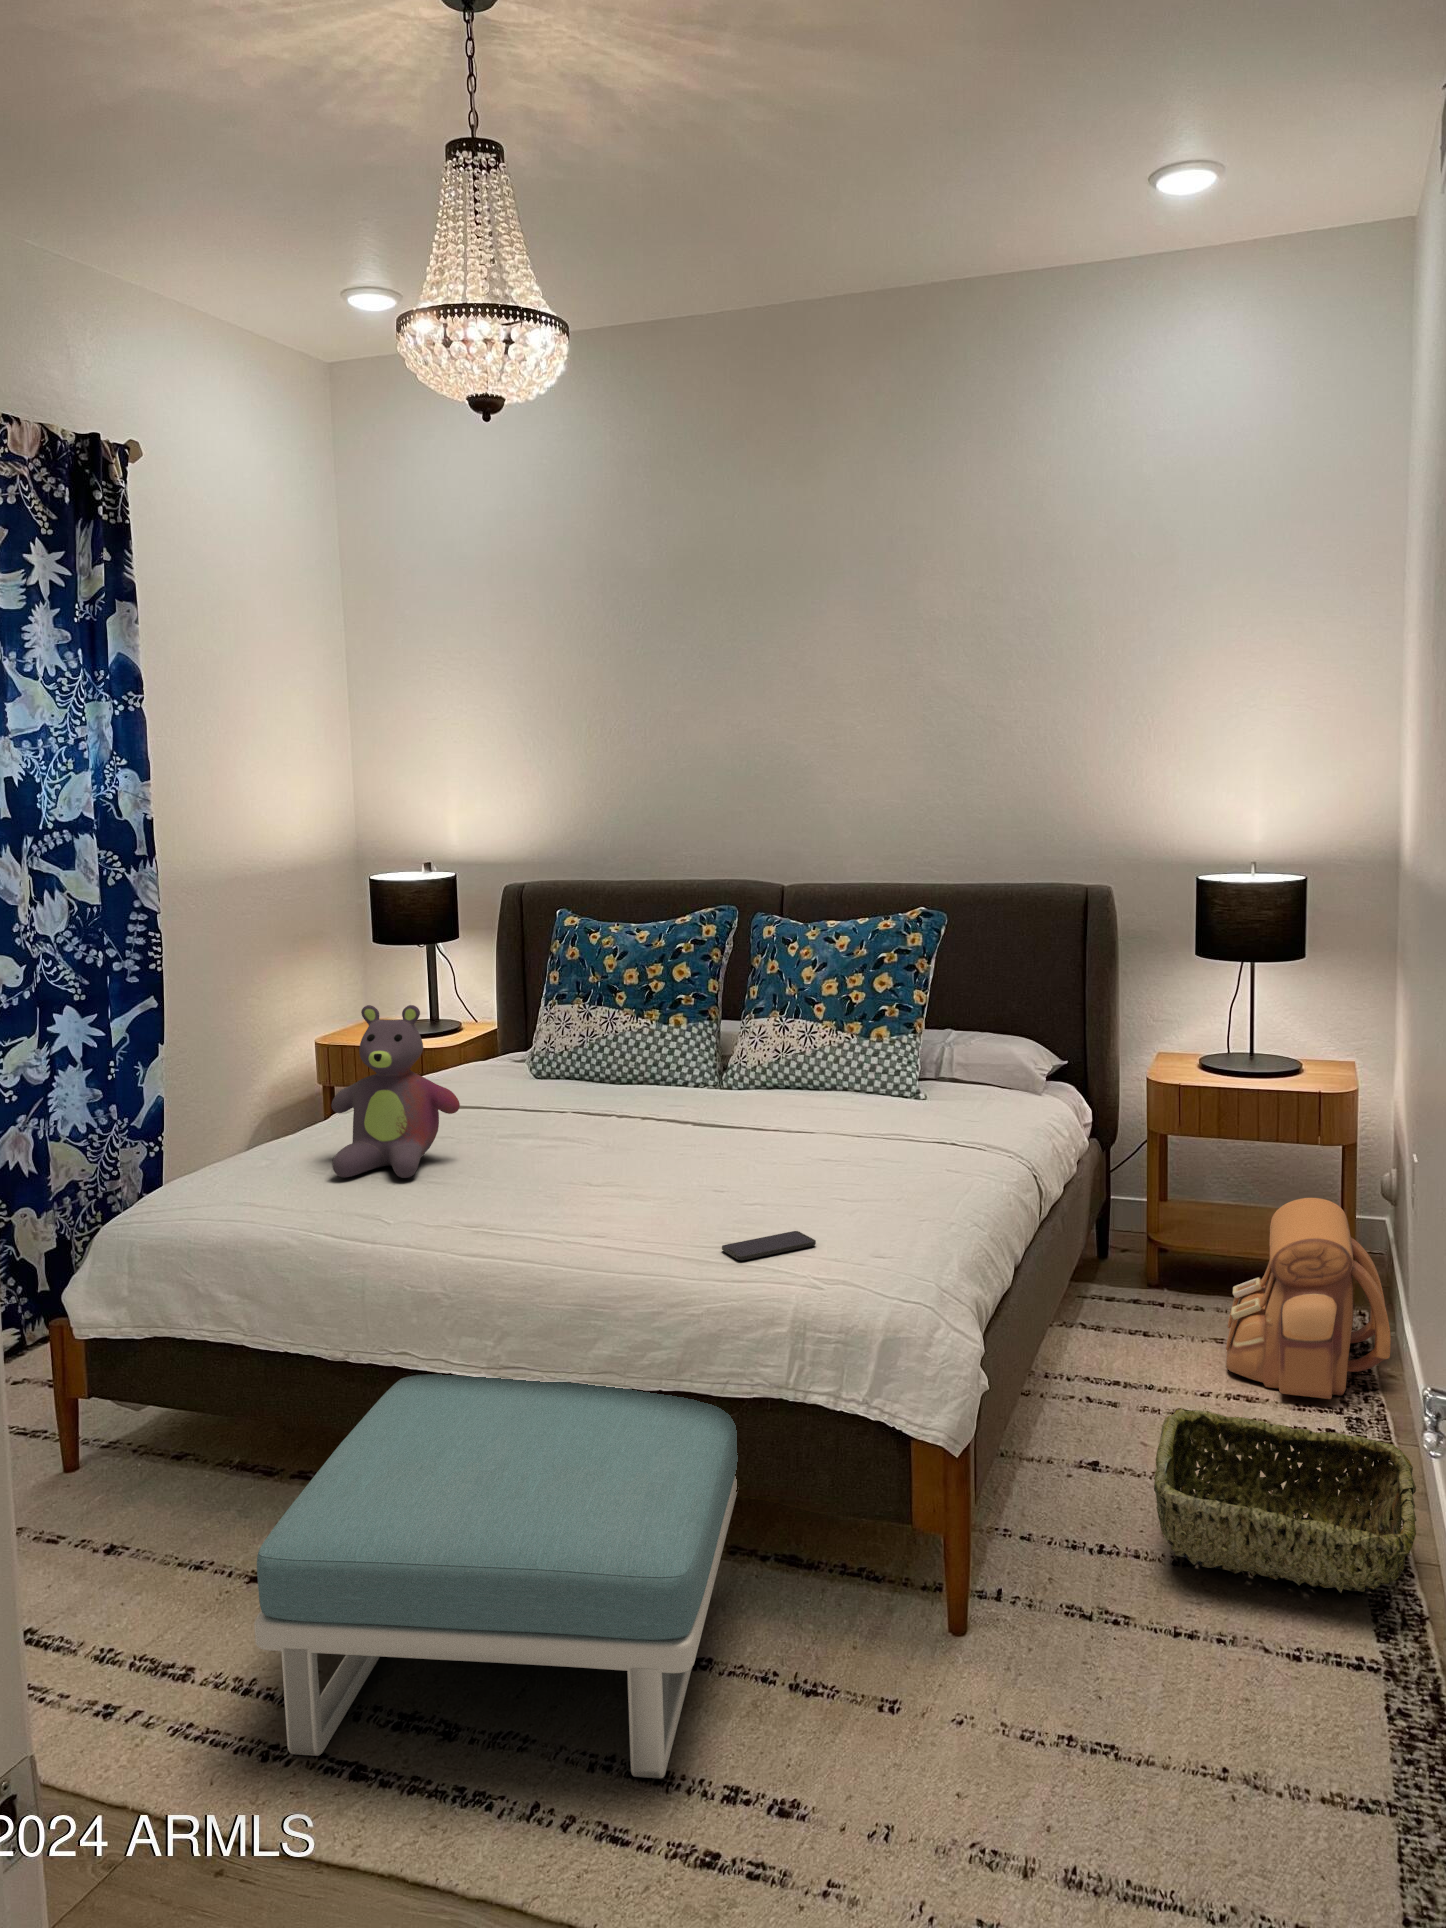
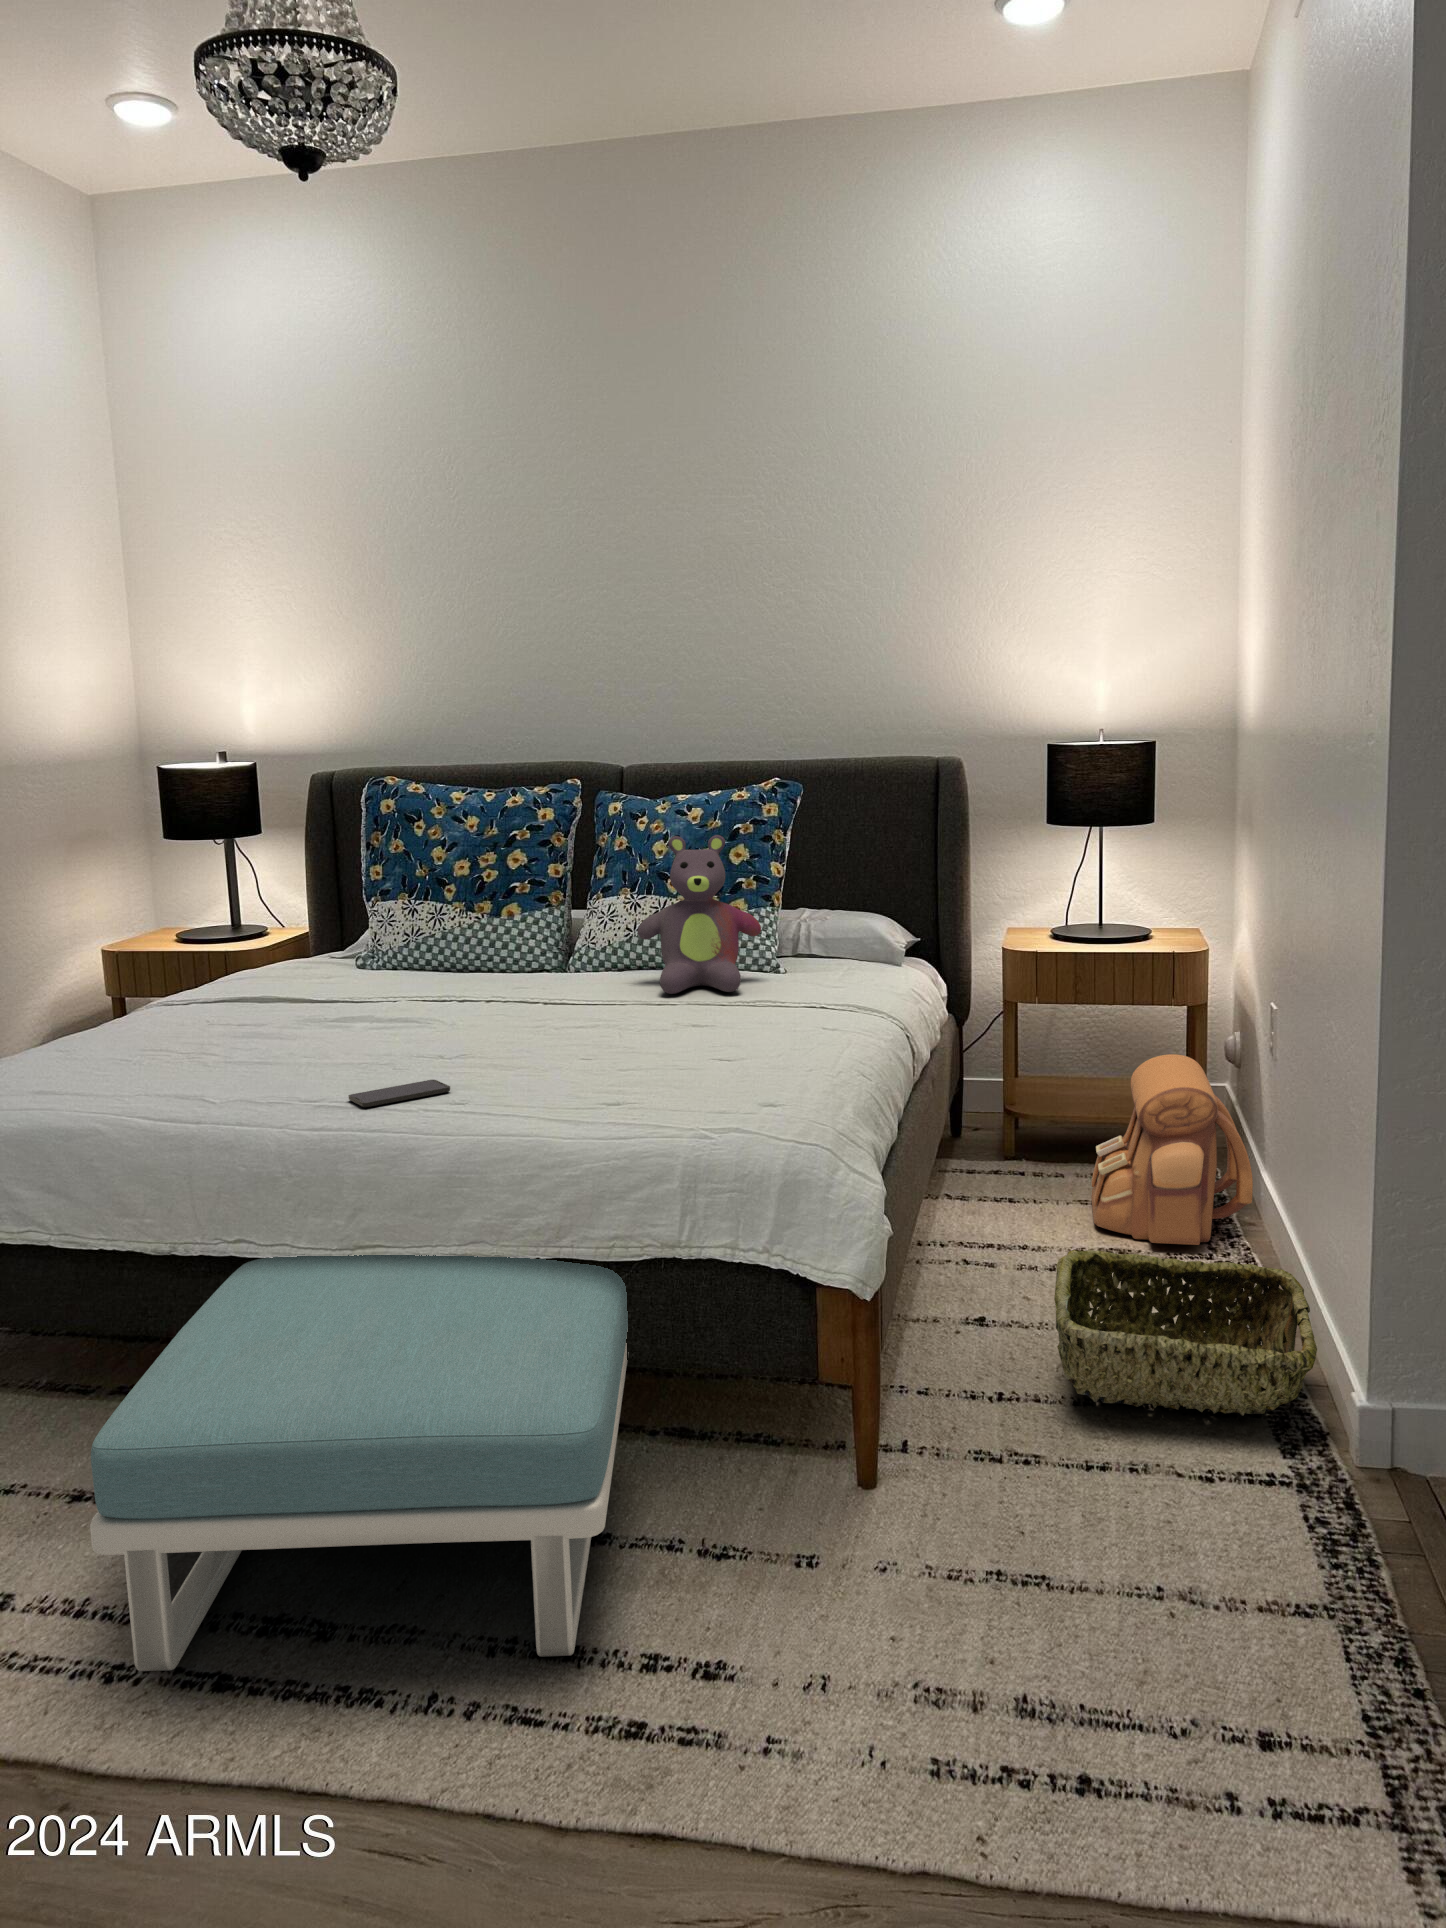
stuffed bear: present [331,1005,460,1178] -> present [638,835,761,994]
smartphone: present [722,1231,816,1261] -> present [349,1080,450,1107]

